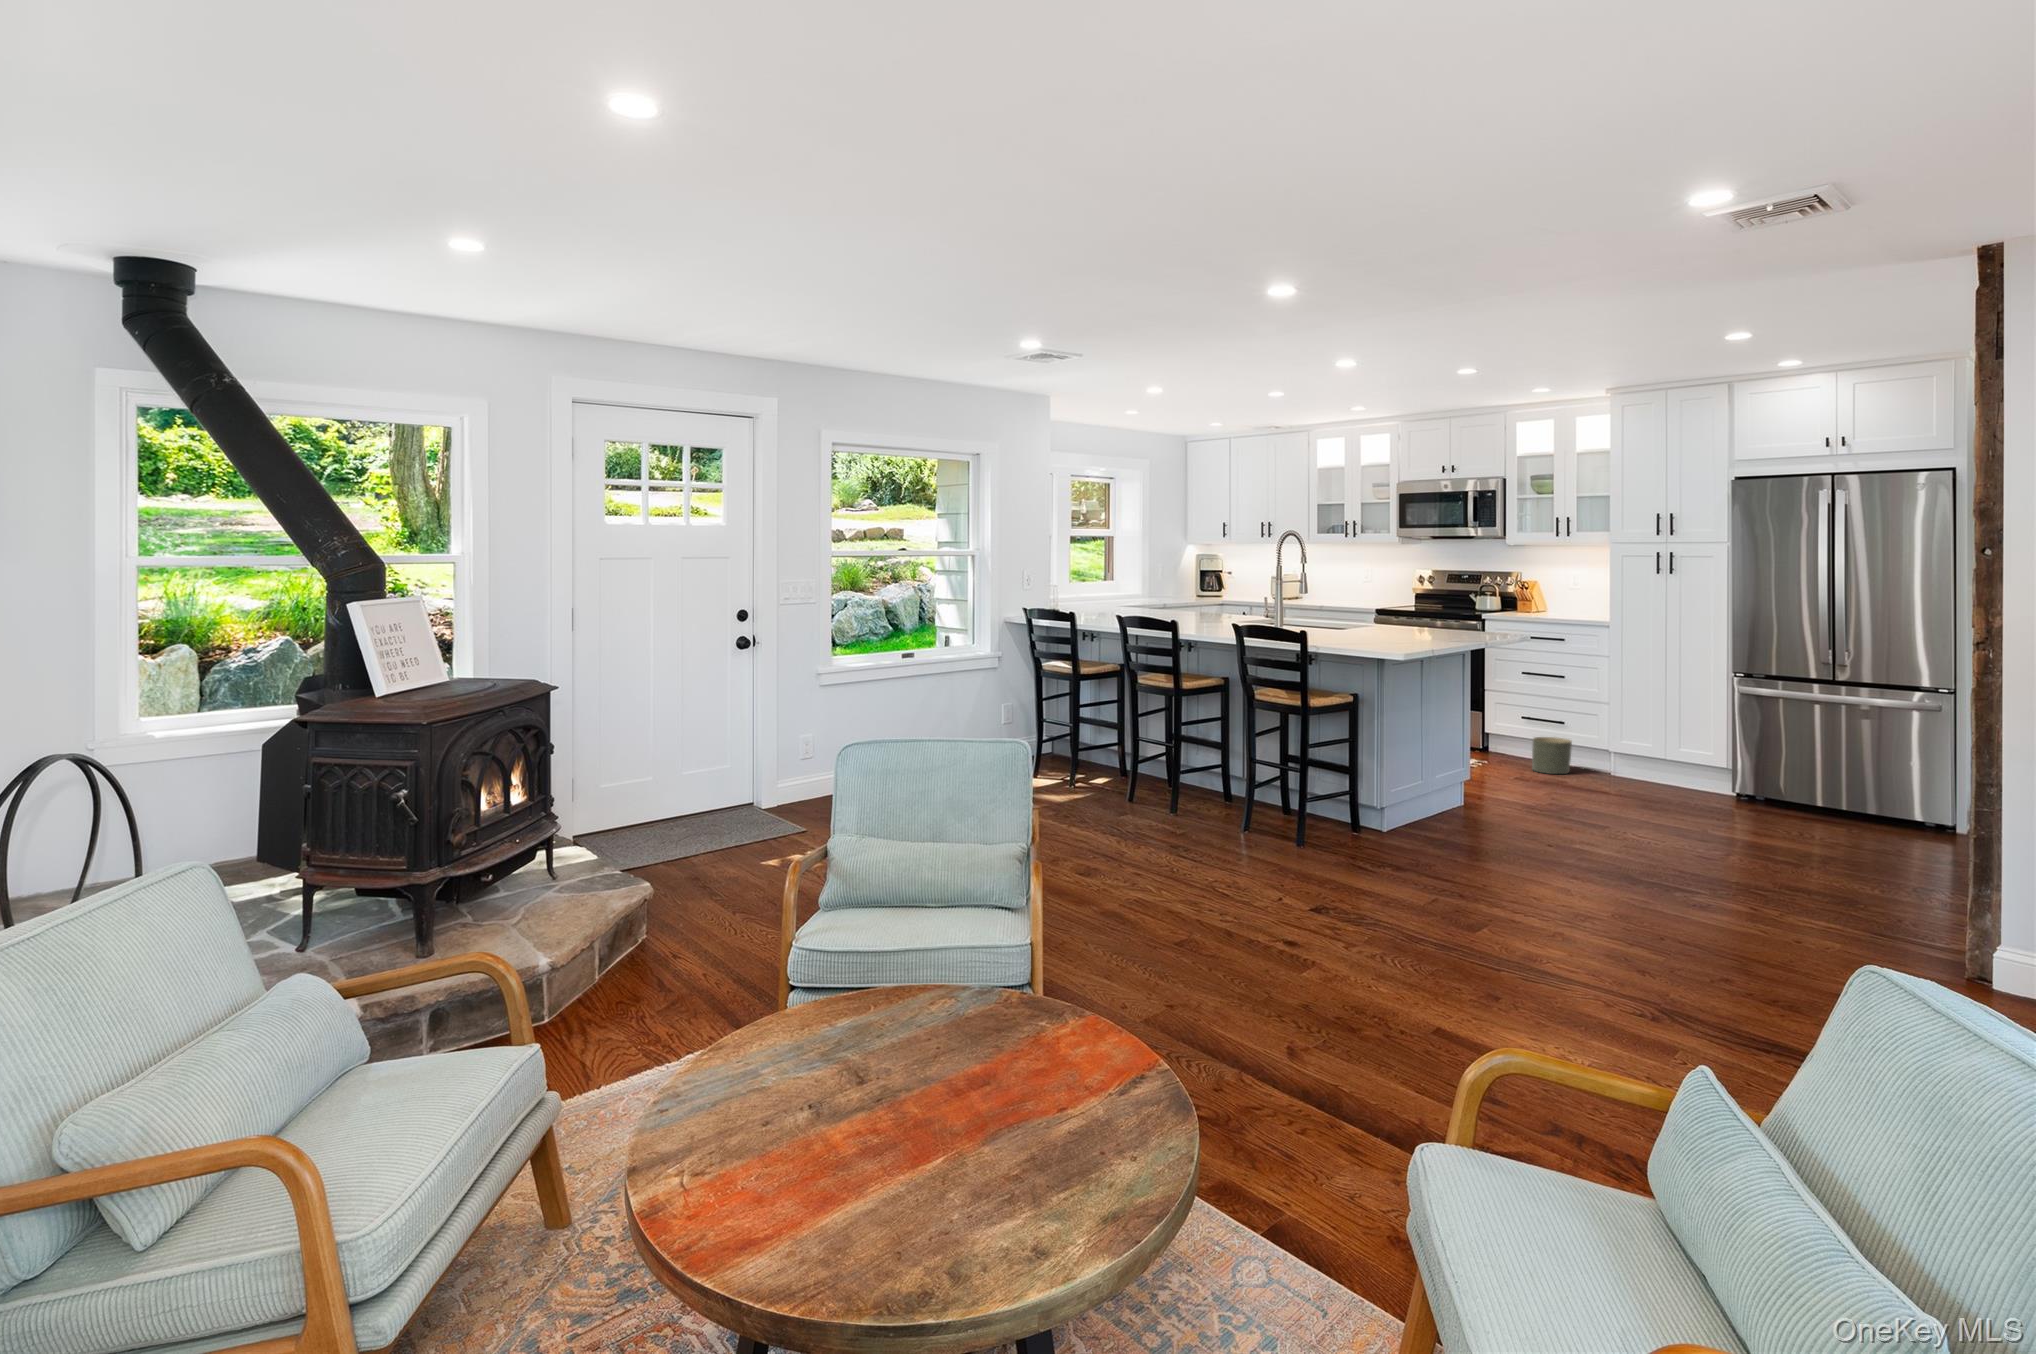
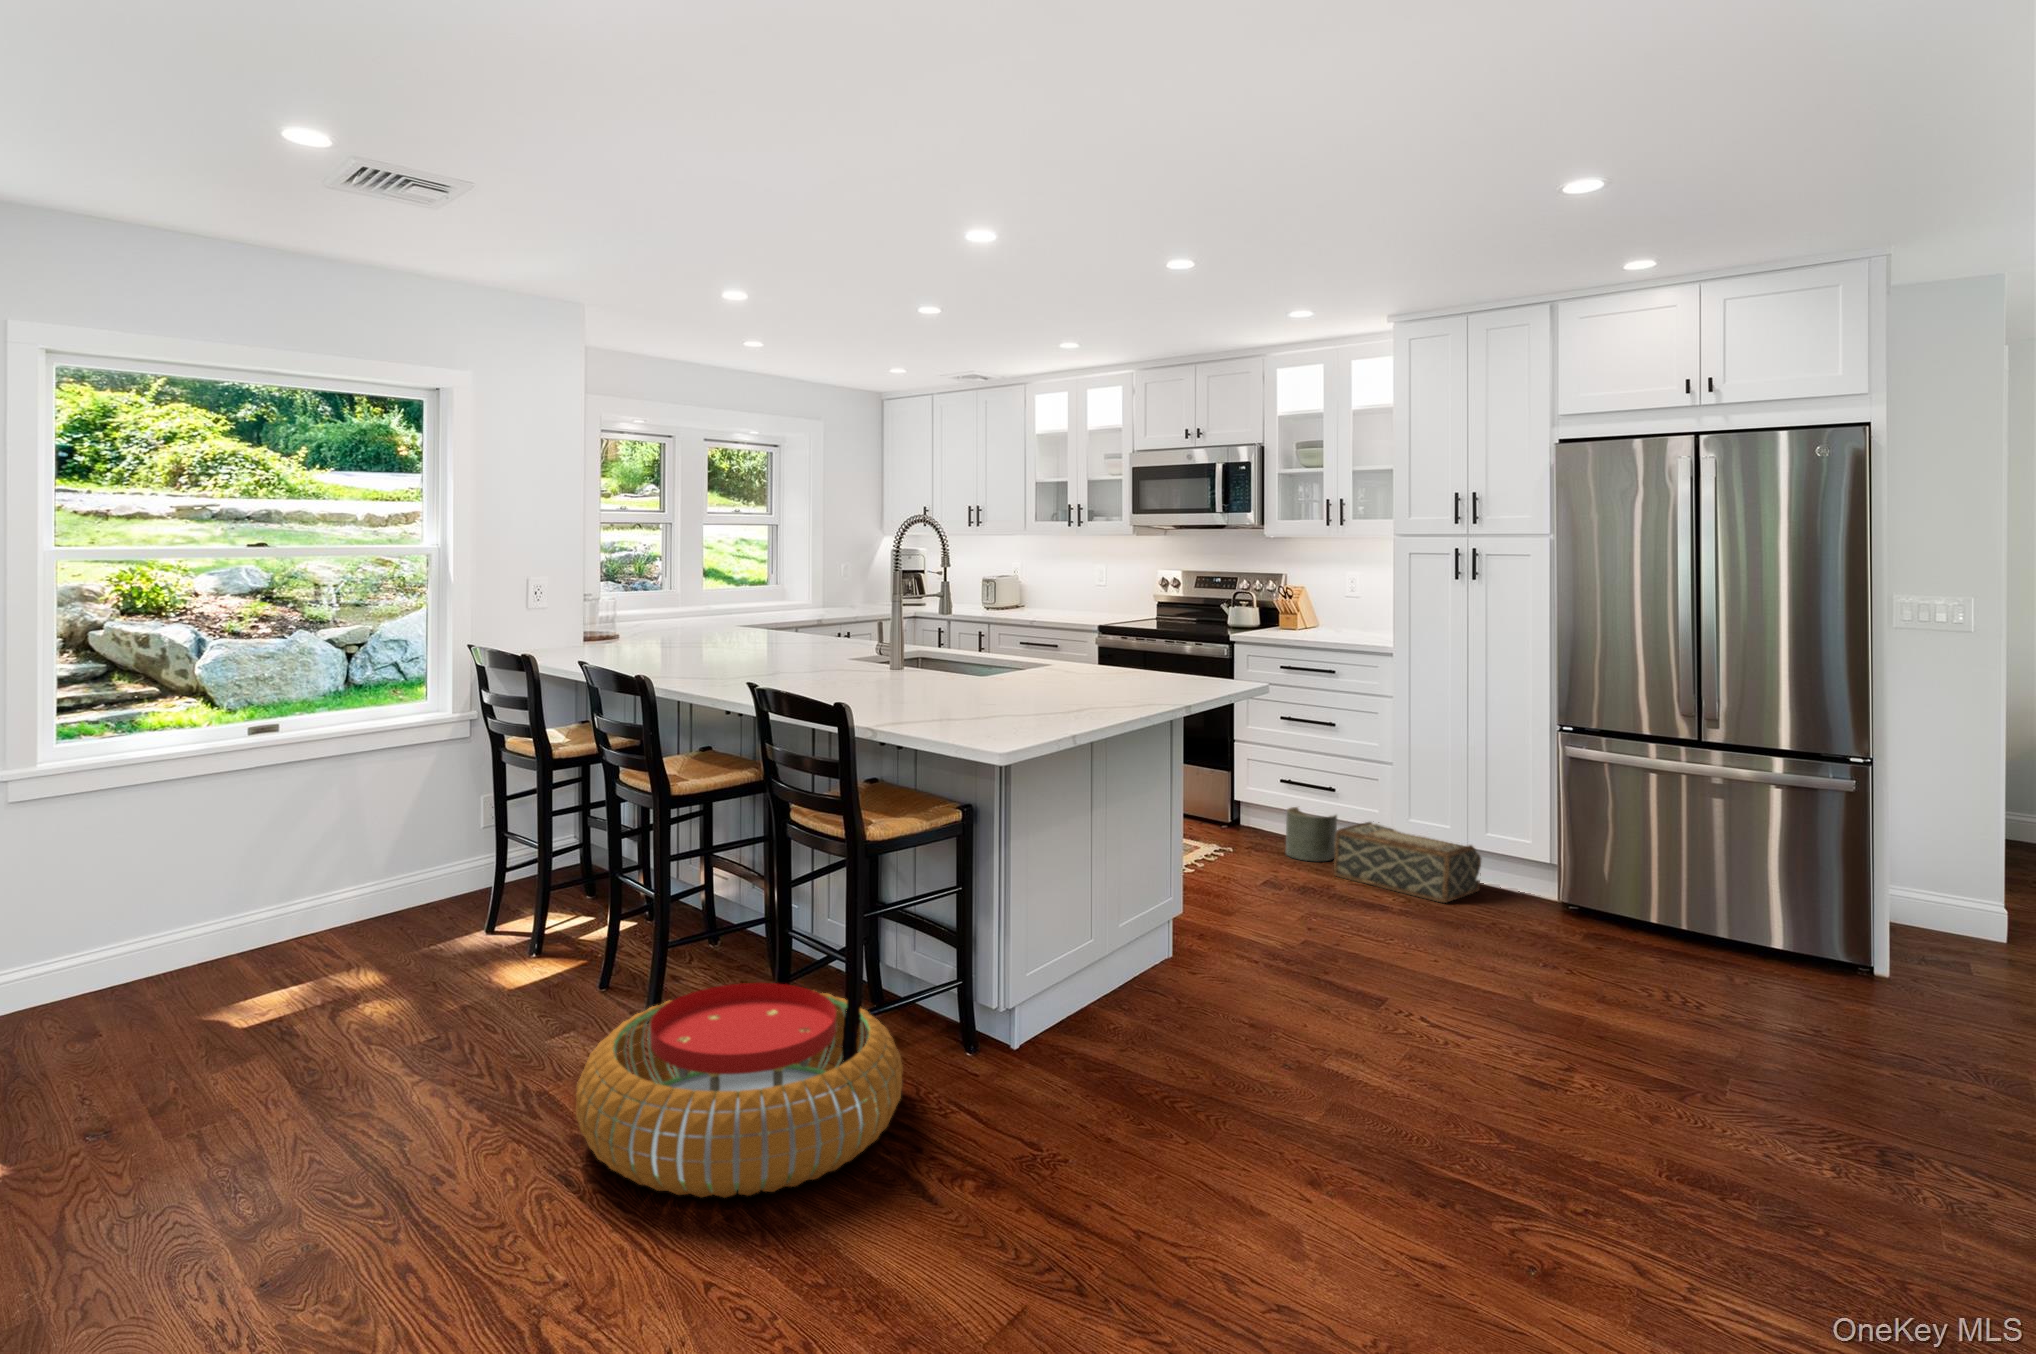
woven basket: none [1574,745,1687,796] -> present [1334,822,1481,903]
pouf: none [1214,814,1389,906] -> present [576,983,903,1197]

